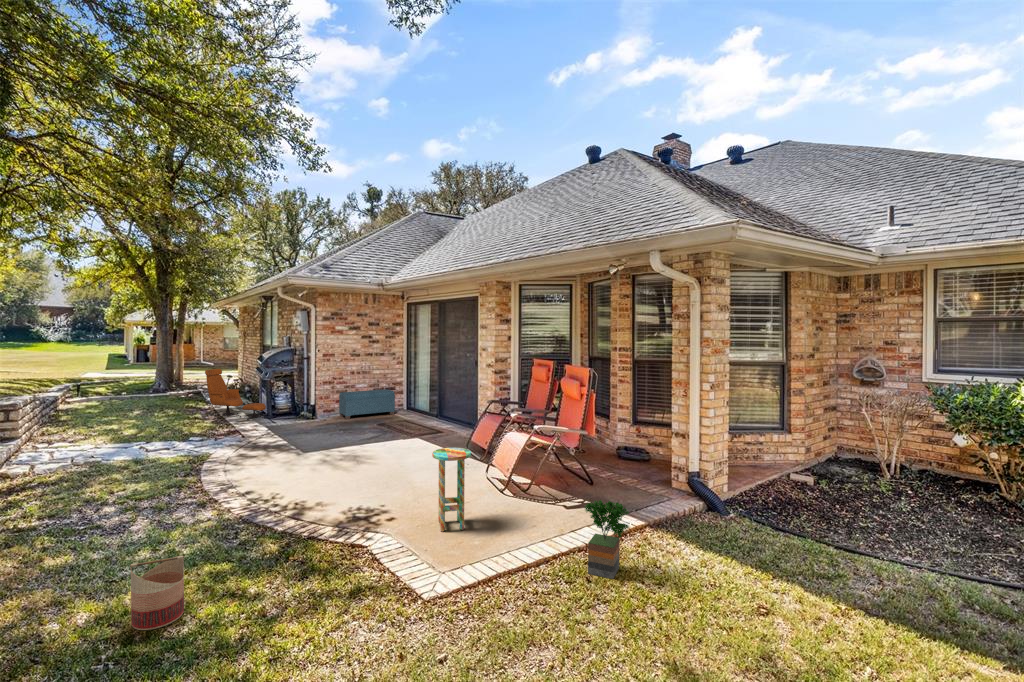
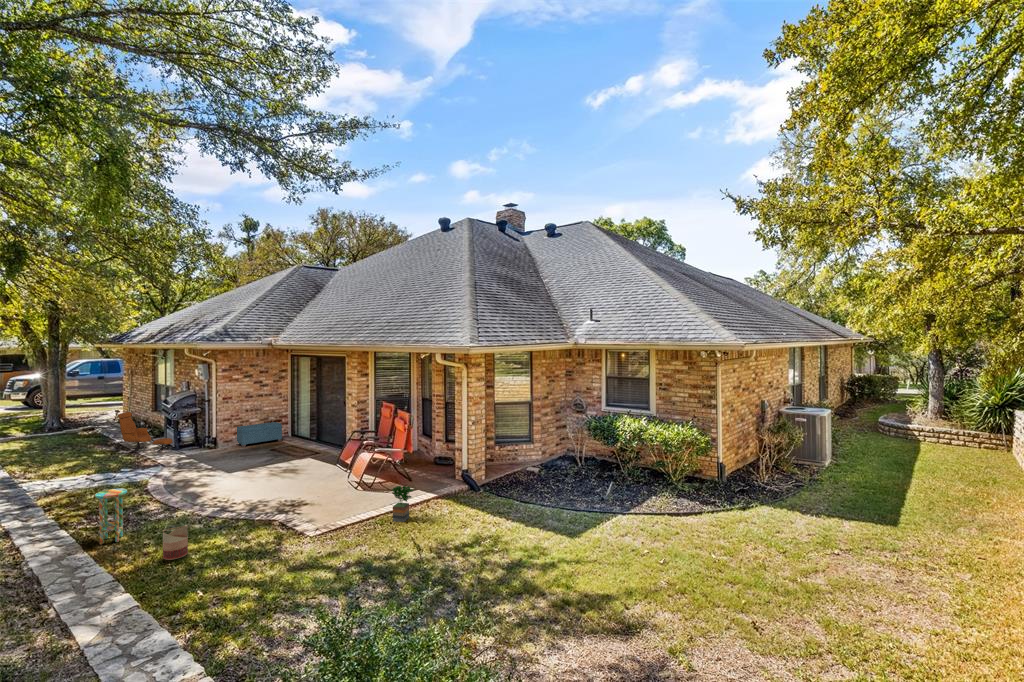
side table: present [432,448,471,532] -> present [95,488,127,544]

